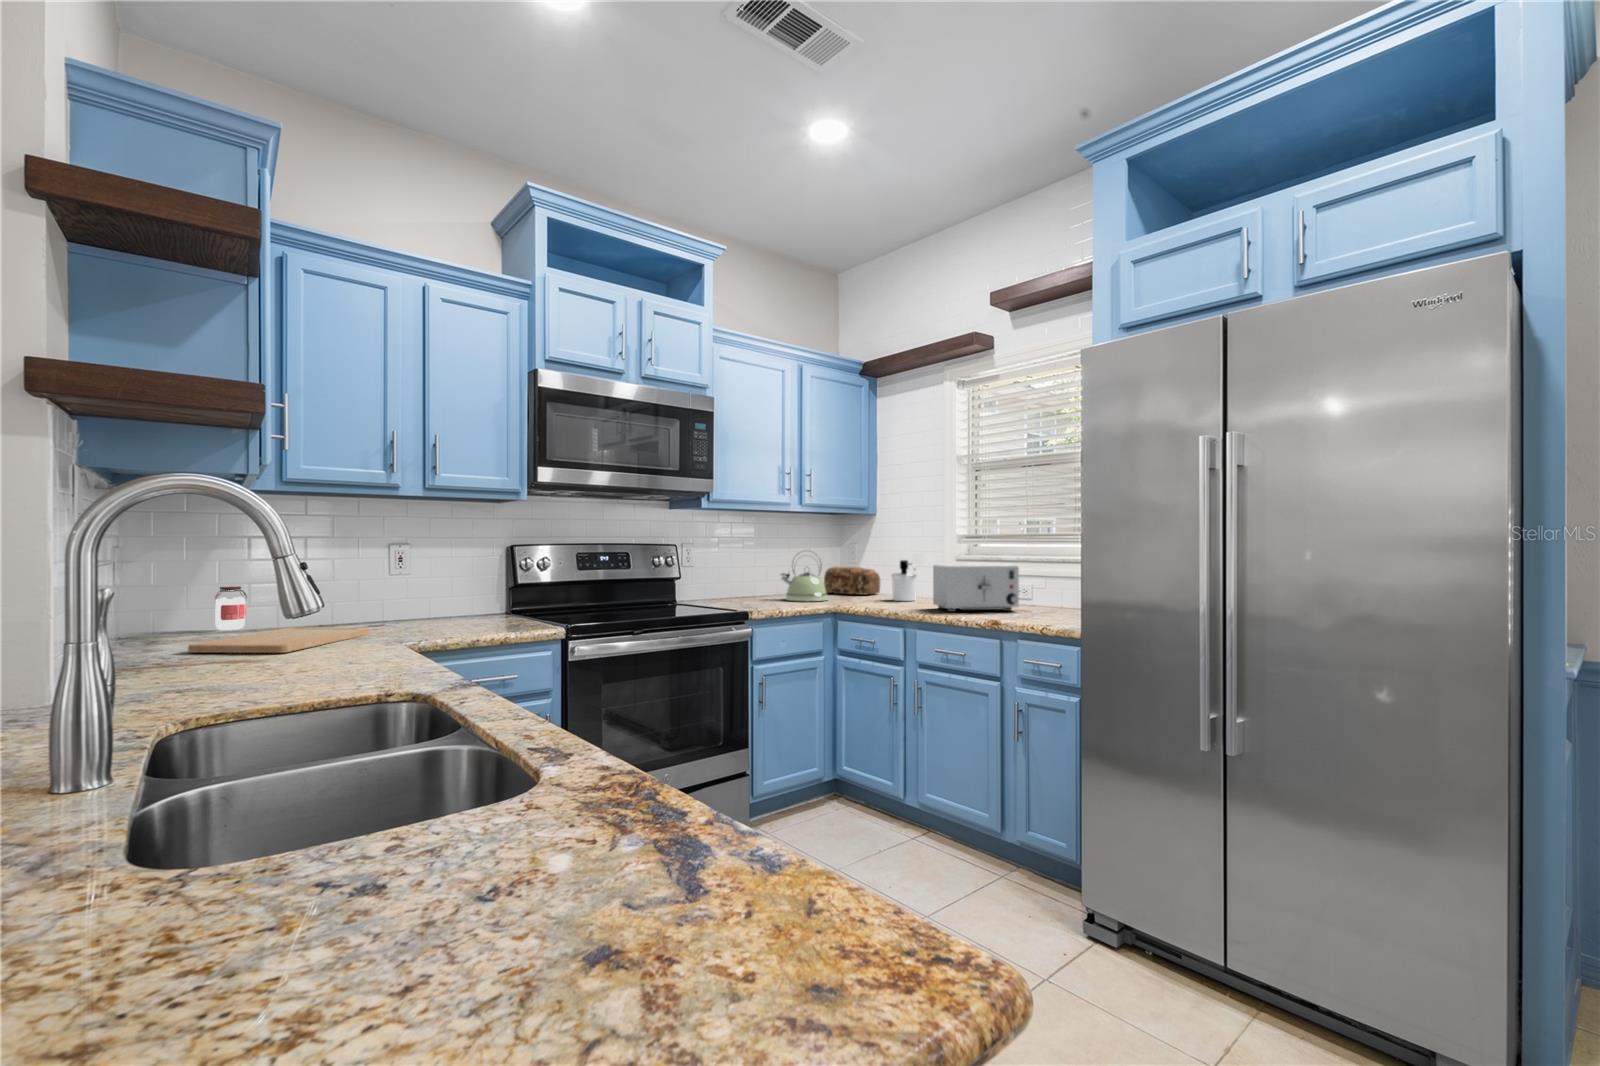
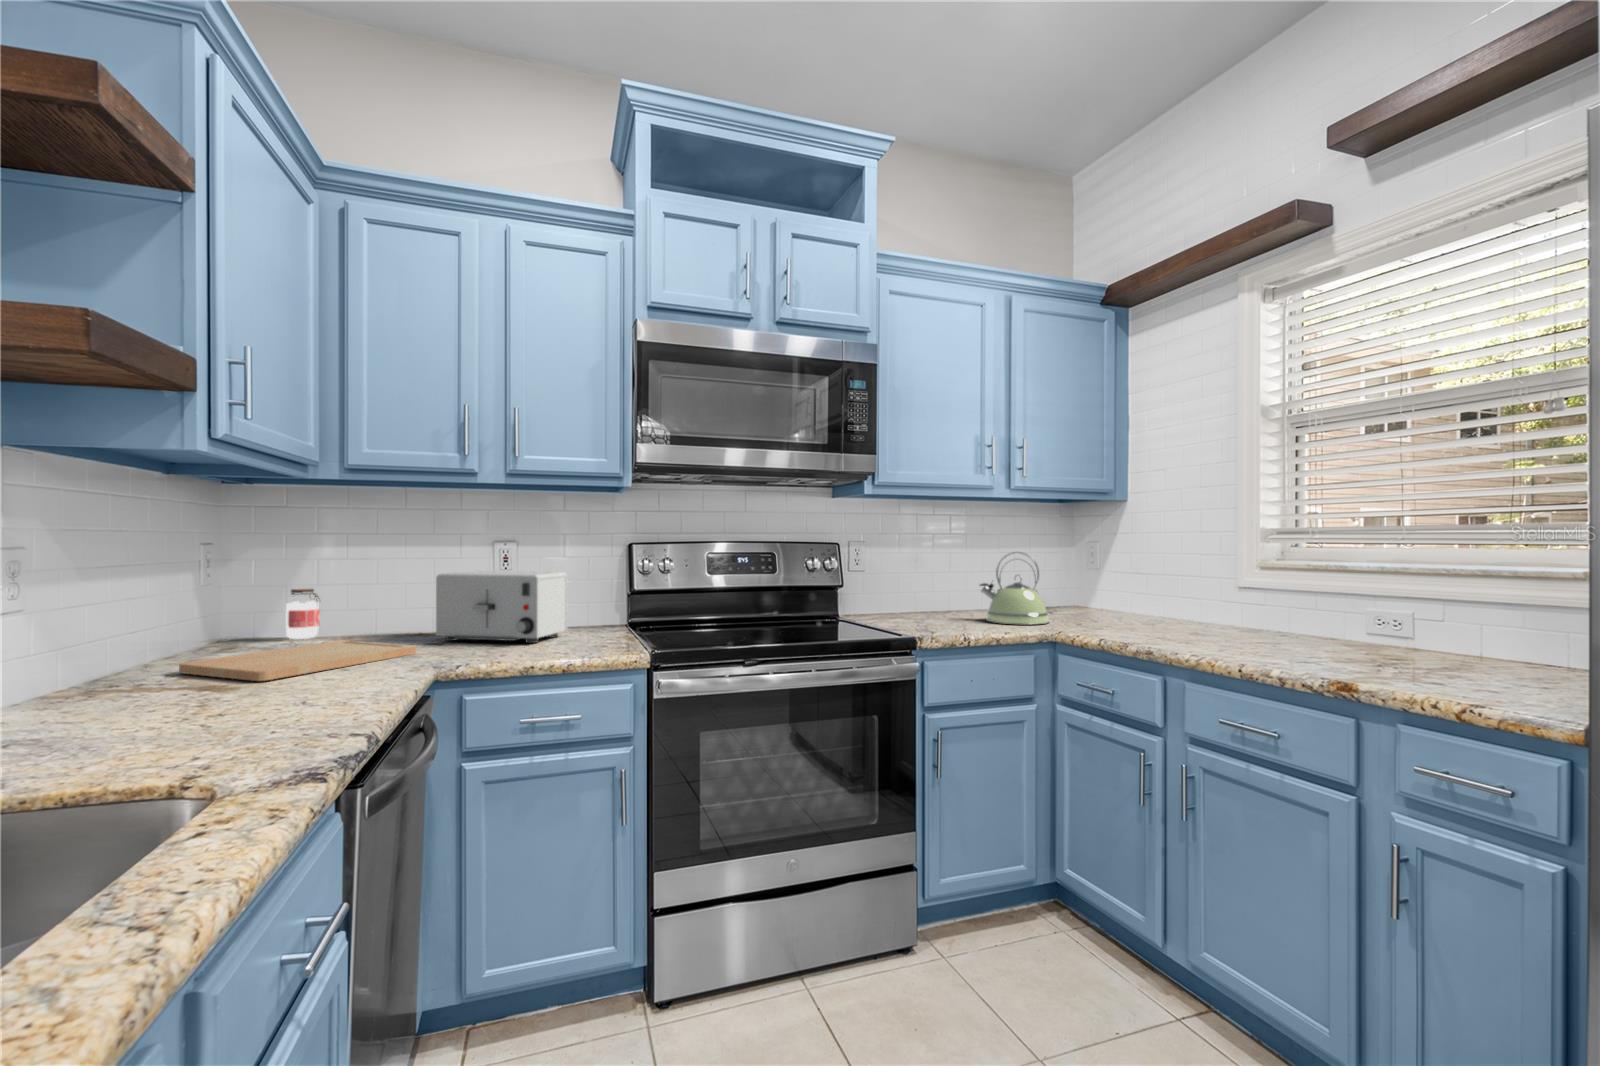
soap dispenser: present [892,560,916,601] -> none [1148,568,1189,630]
toaster: present [933,564,1019,612] -> present [436,571,568,643]
bread loaf: present [824,567,880,595] -> none [1048,574,1133,615]

